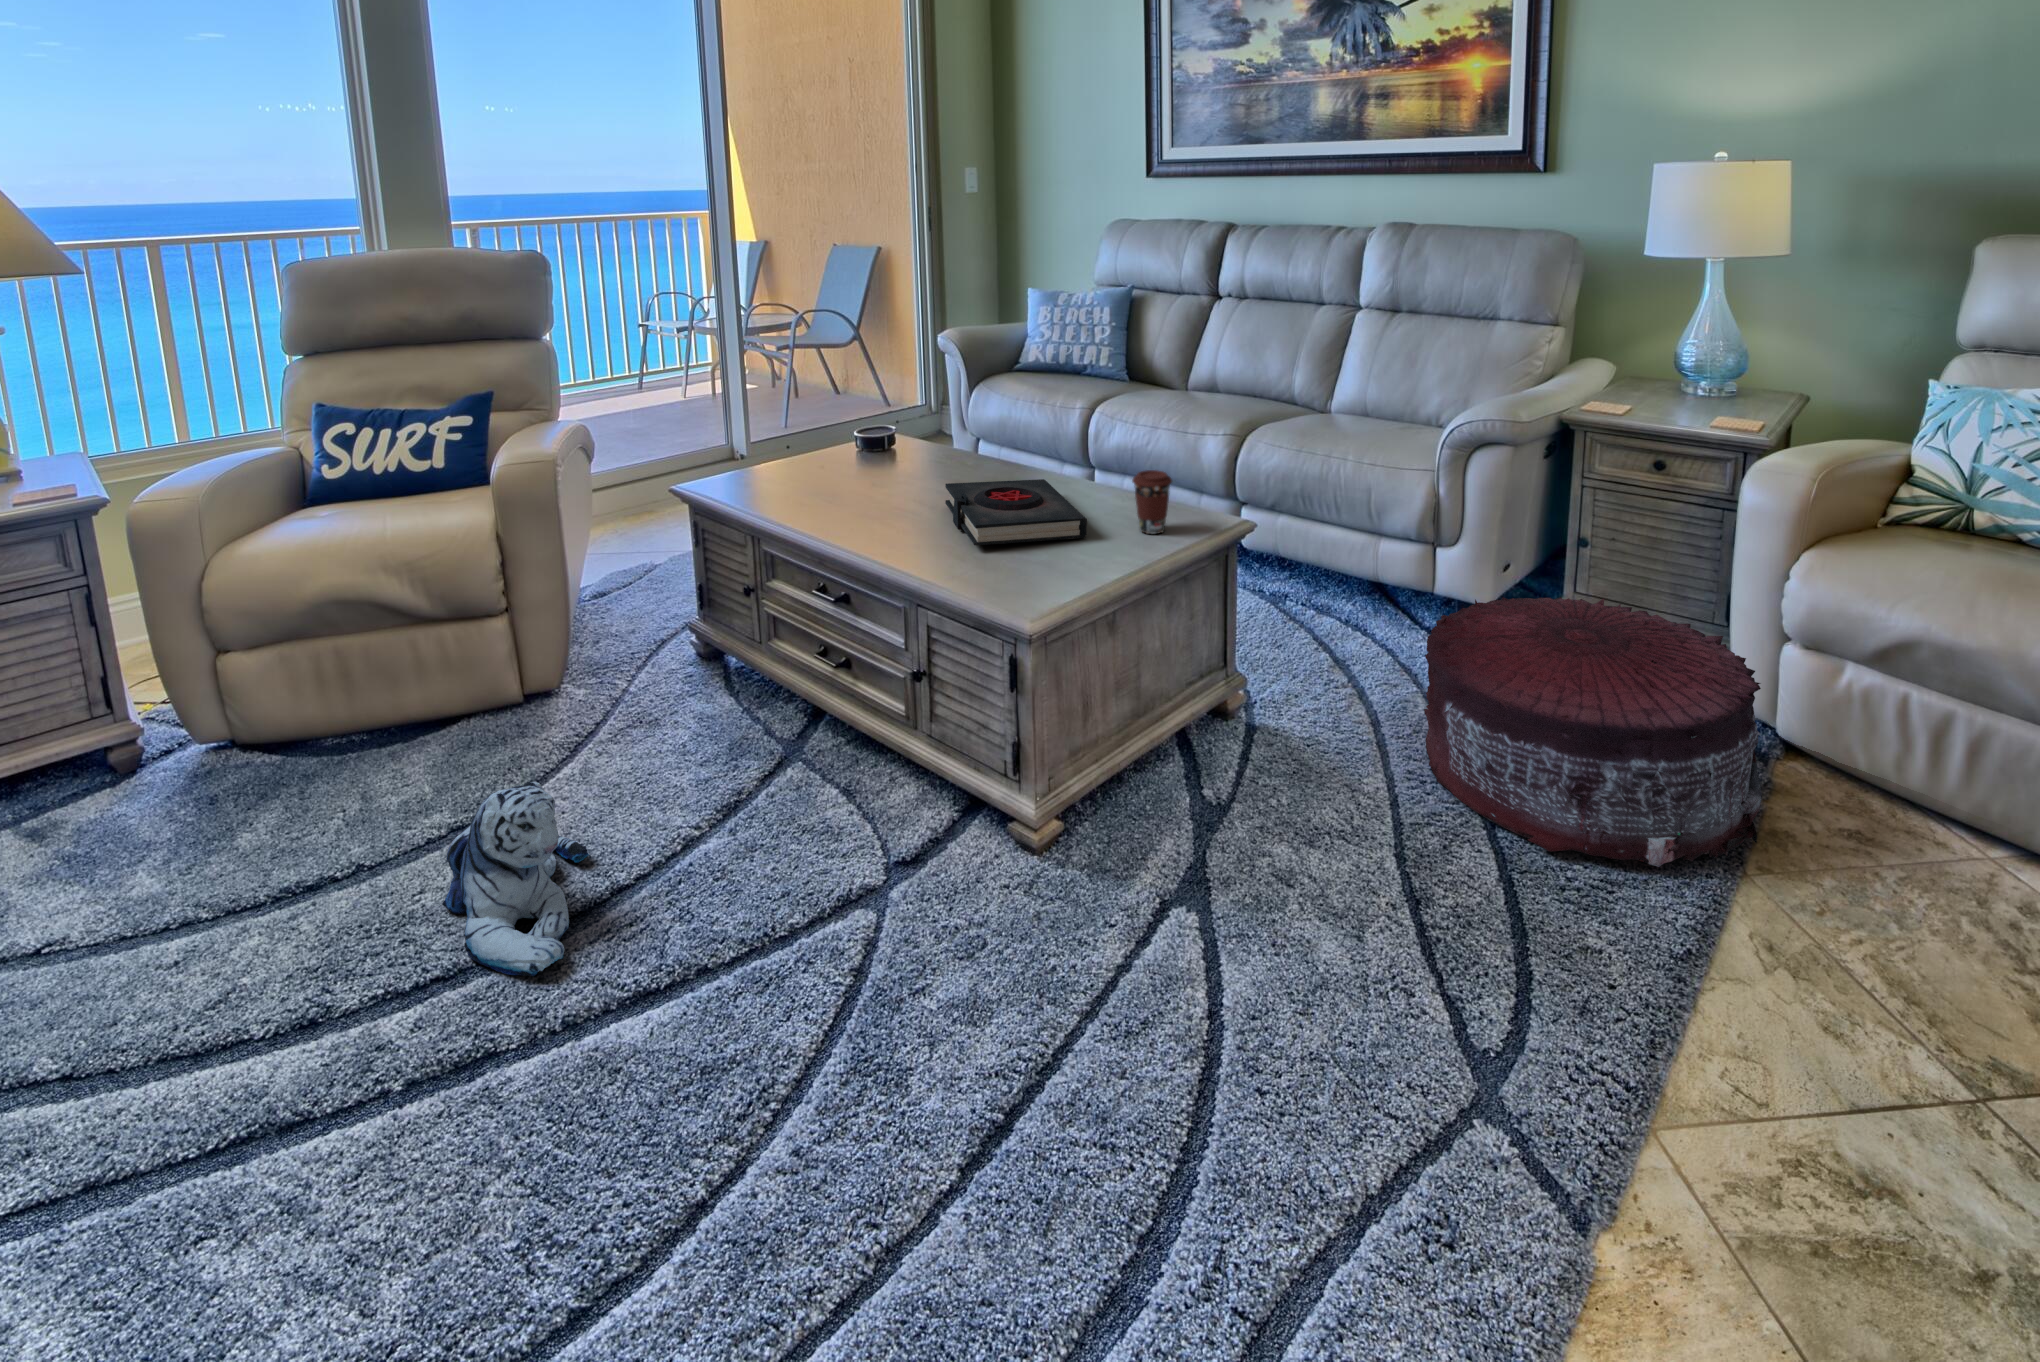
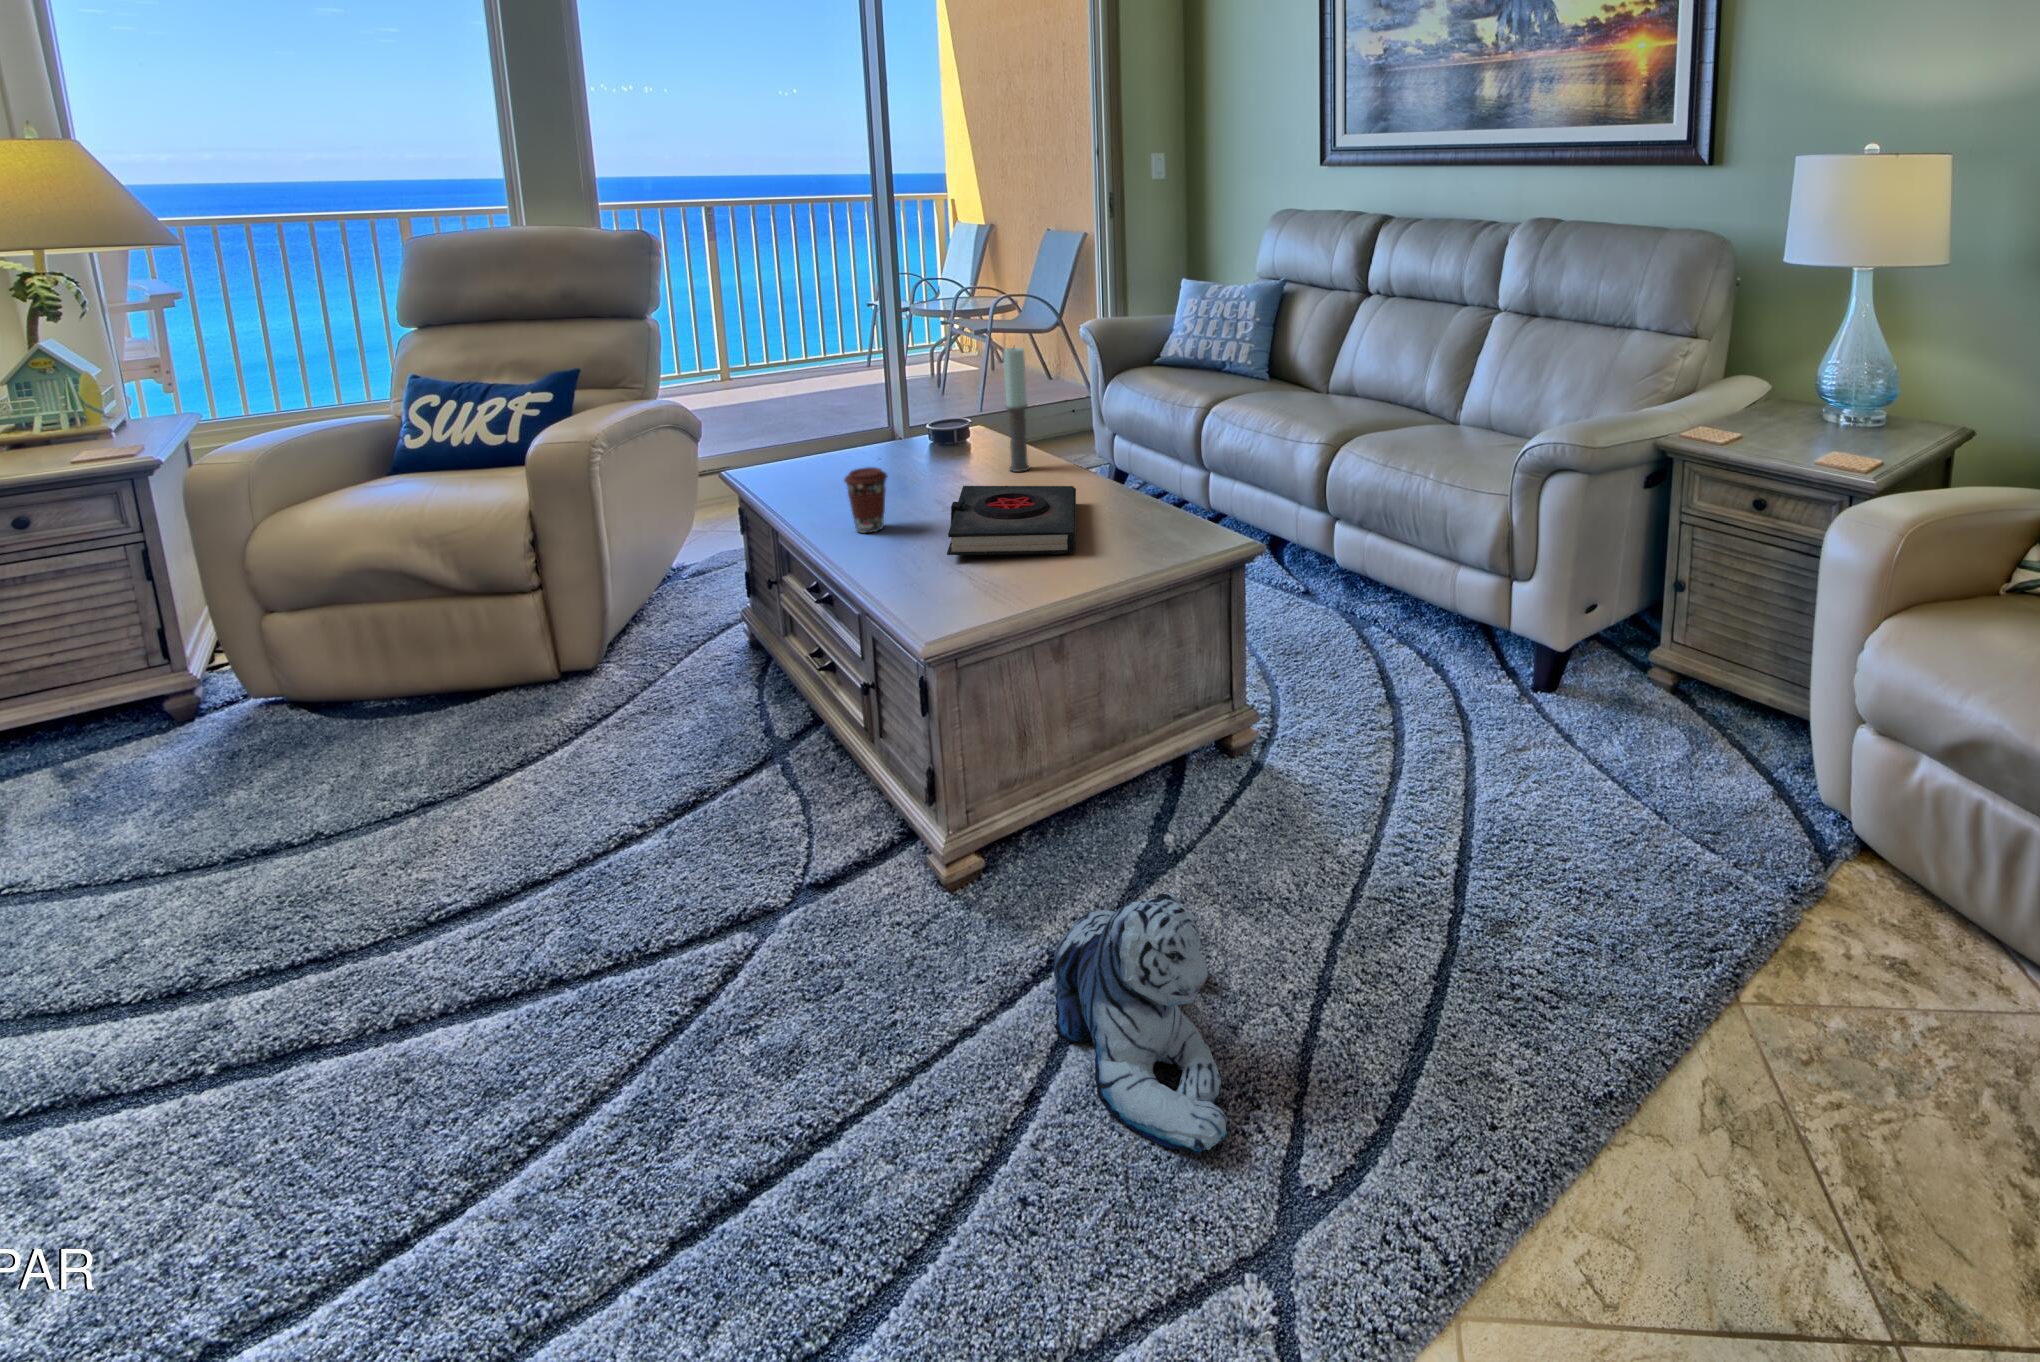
candle: none [951,350,975,471] -> present [1004,347,1030,472]
coffee cup: present [1132,470,1172,534] -> present [844,467,887,533]
pouf: present [1424,597,1762,867] -> none [1424,646,1790,981]
plush toy: present [442,782,589,976] -> present [1054,893,1227,1154]

